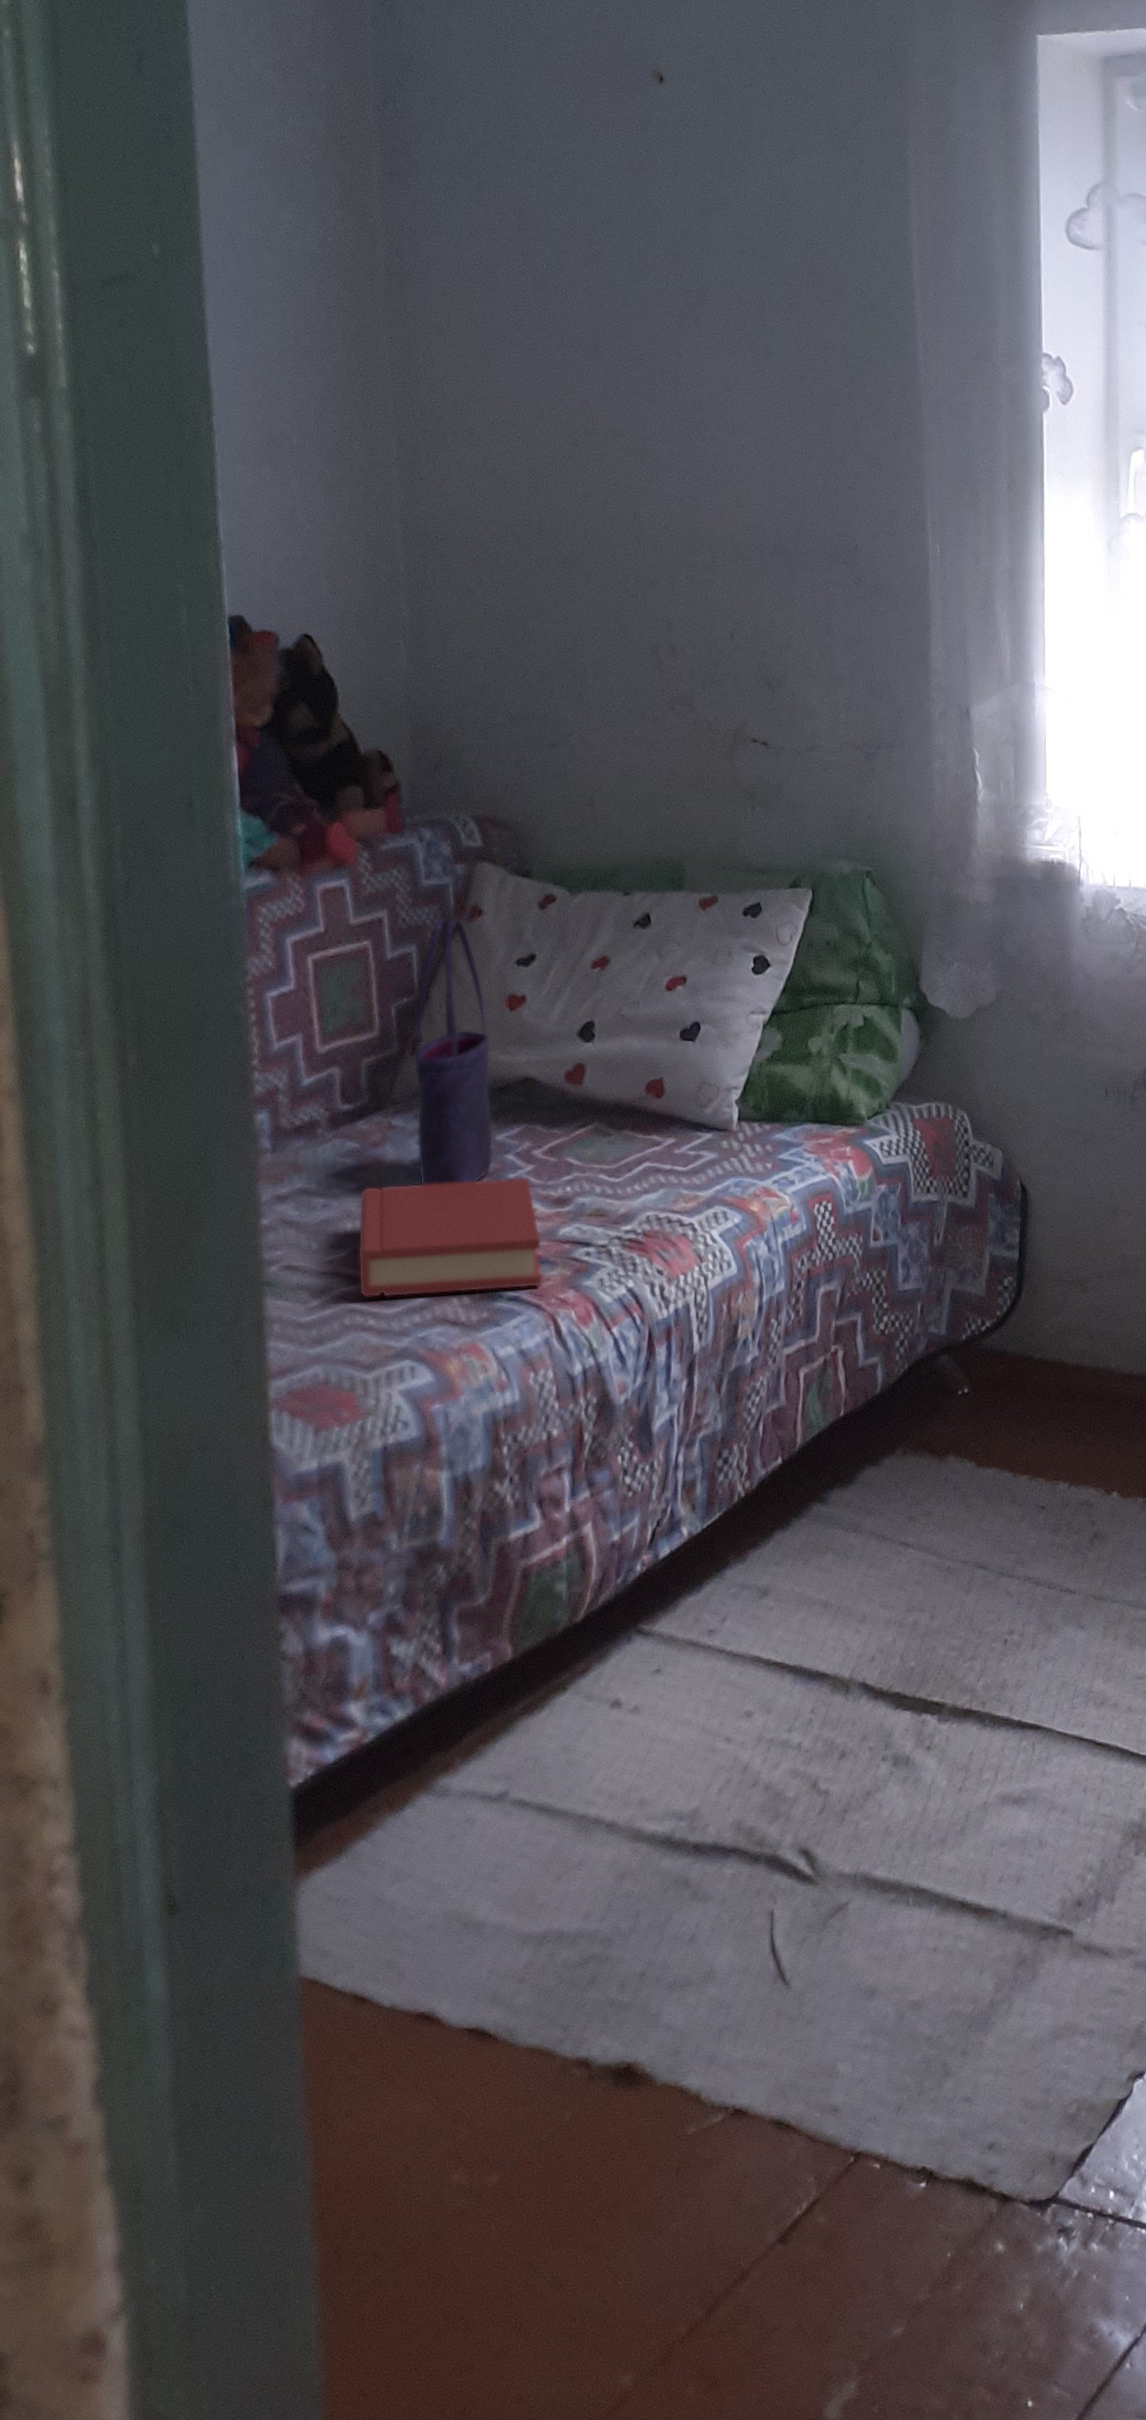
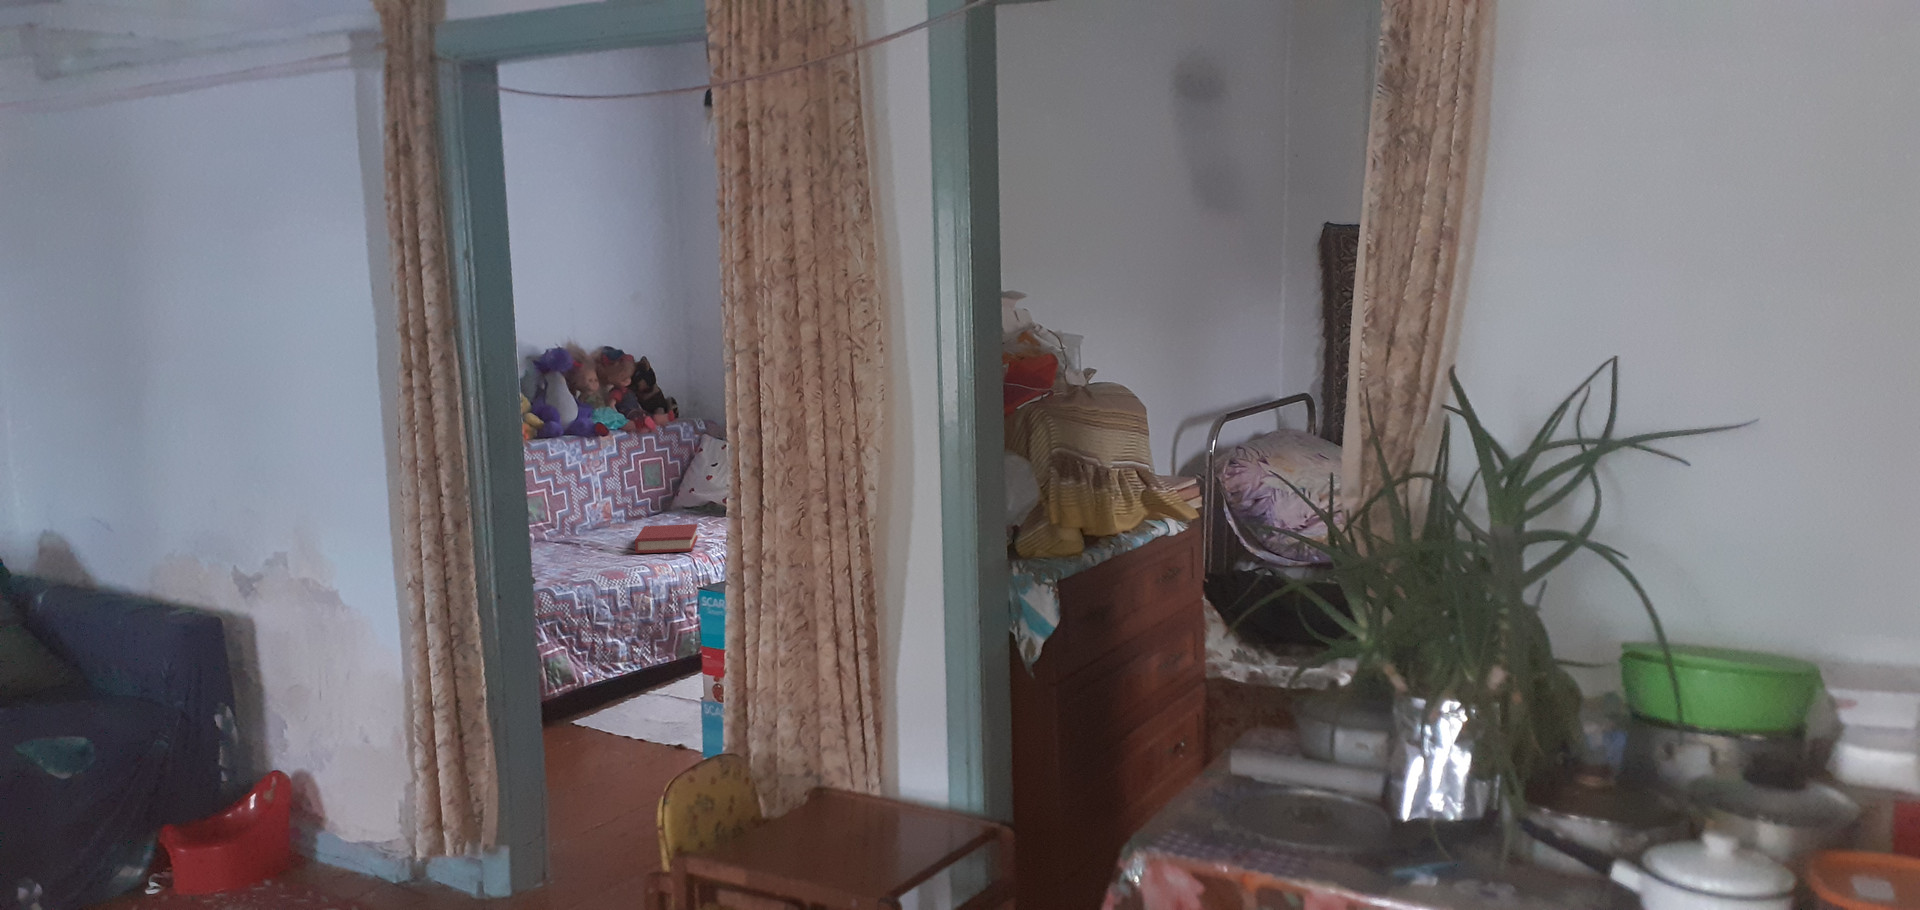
tote bag: present [415,919,492,1185] -> none [665,443,693,530]

